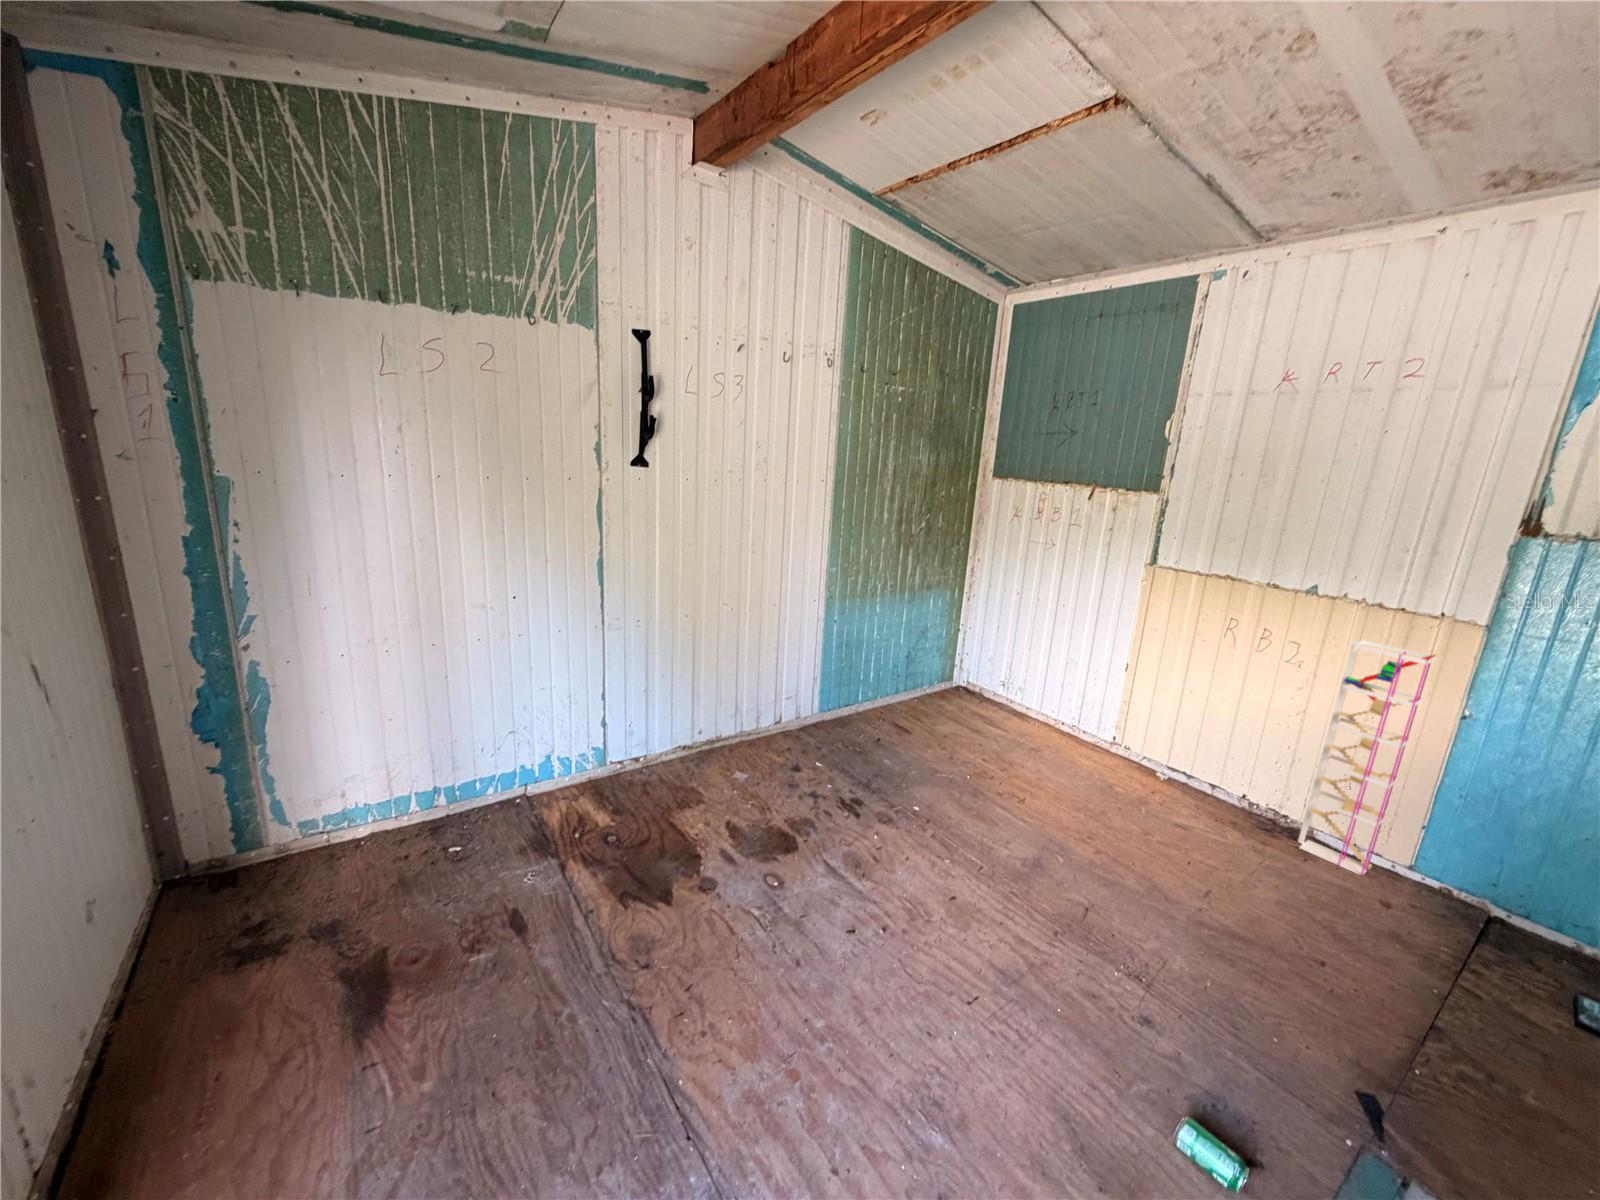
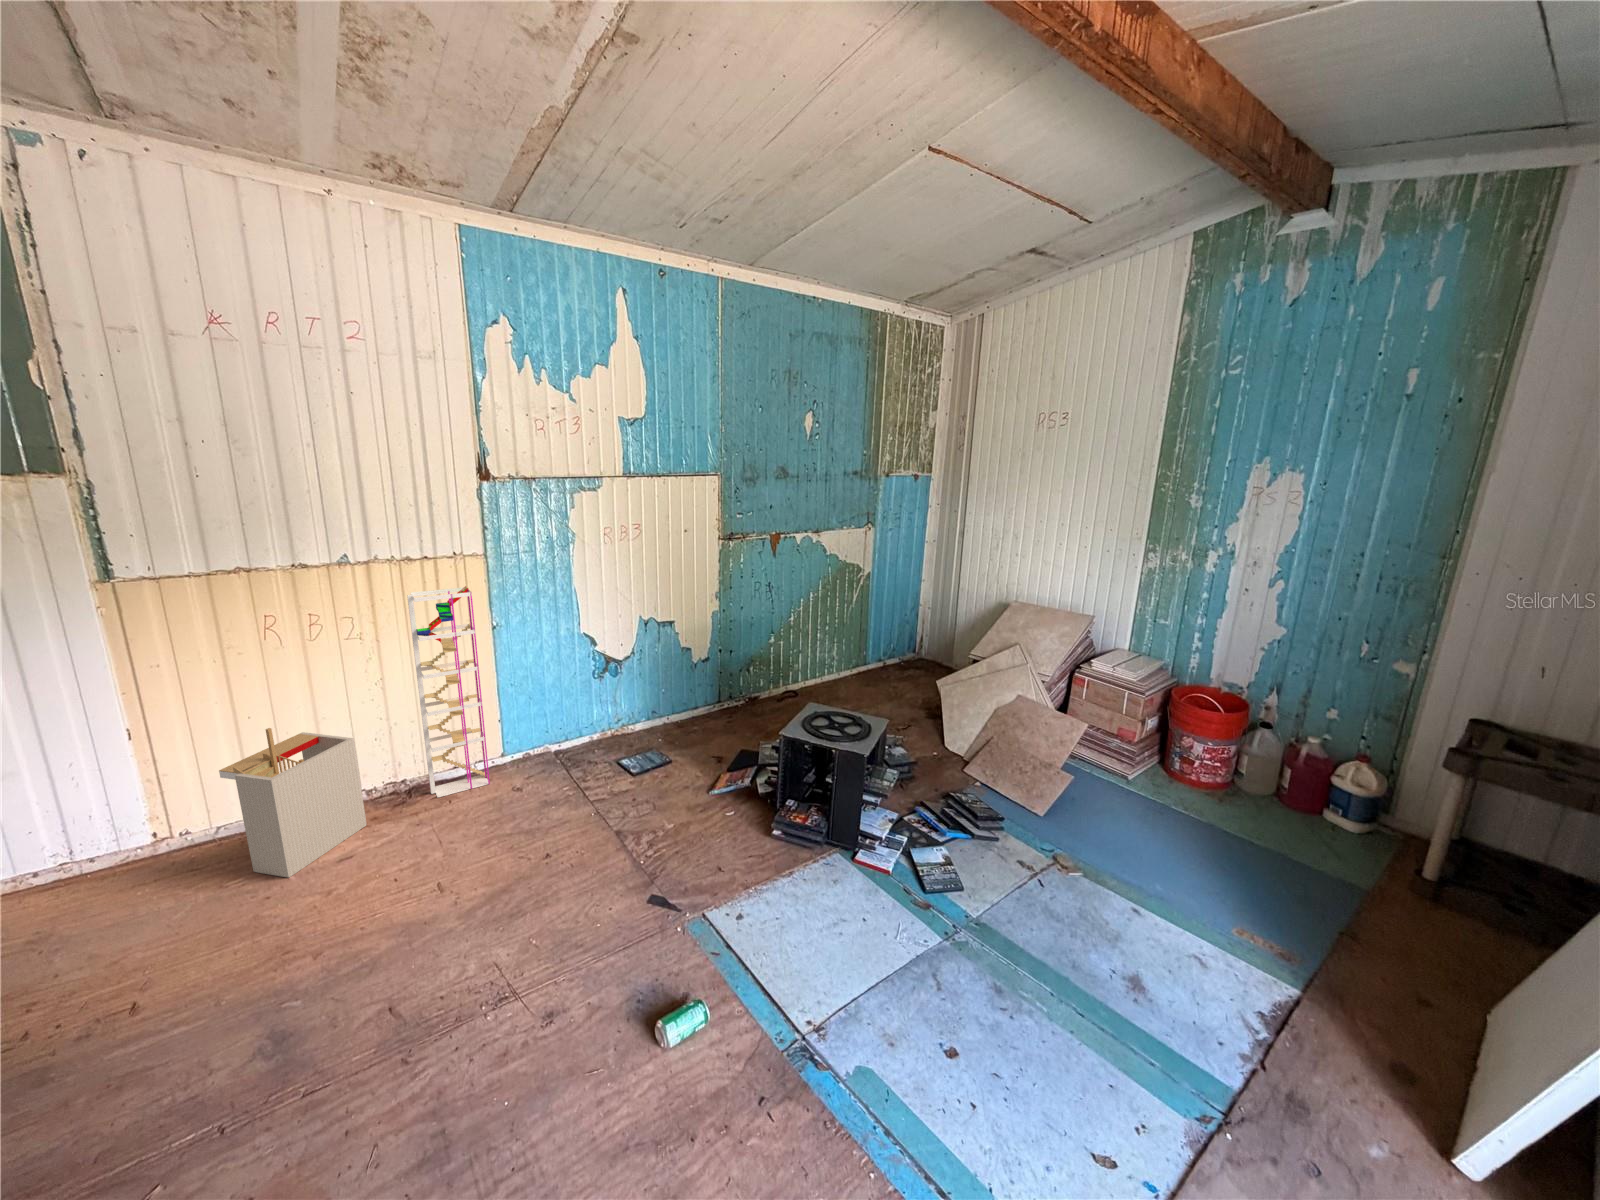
storage bin: none [1131,699,1241,822] -> present [219,728,367,878]

